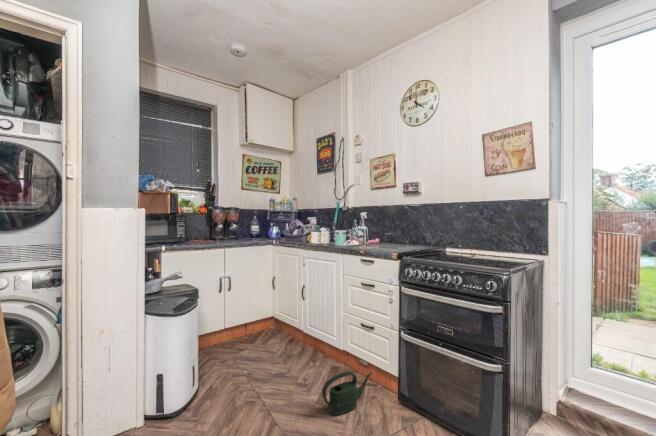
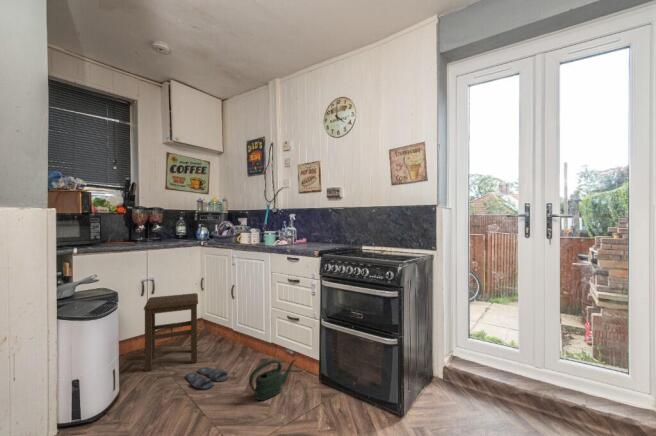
stool: none [221,293,271,368] -> present [144,293,198,371]
slippers: none [259,370,300,394] -> present [185,367,228,389]

